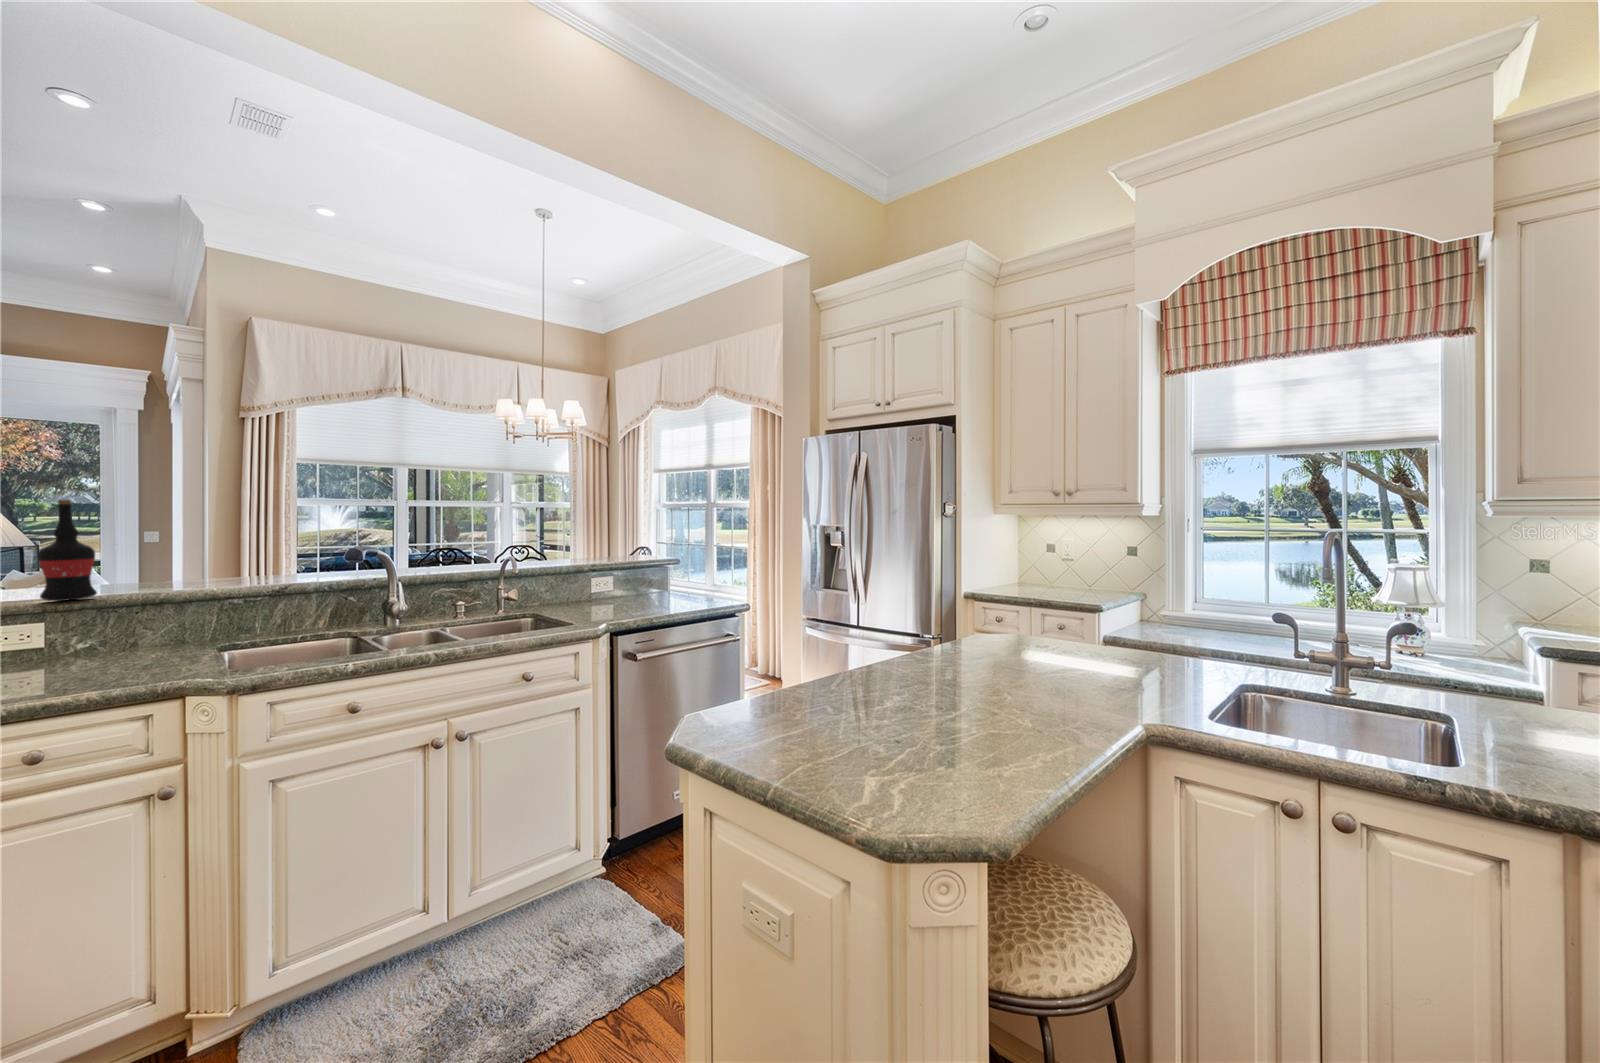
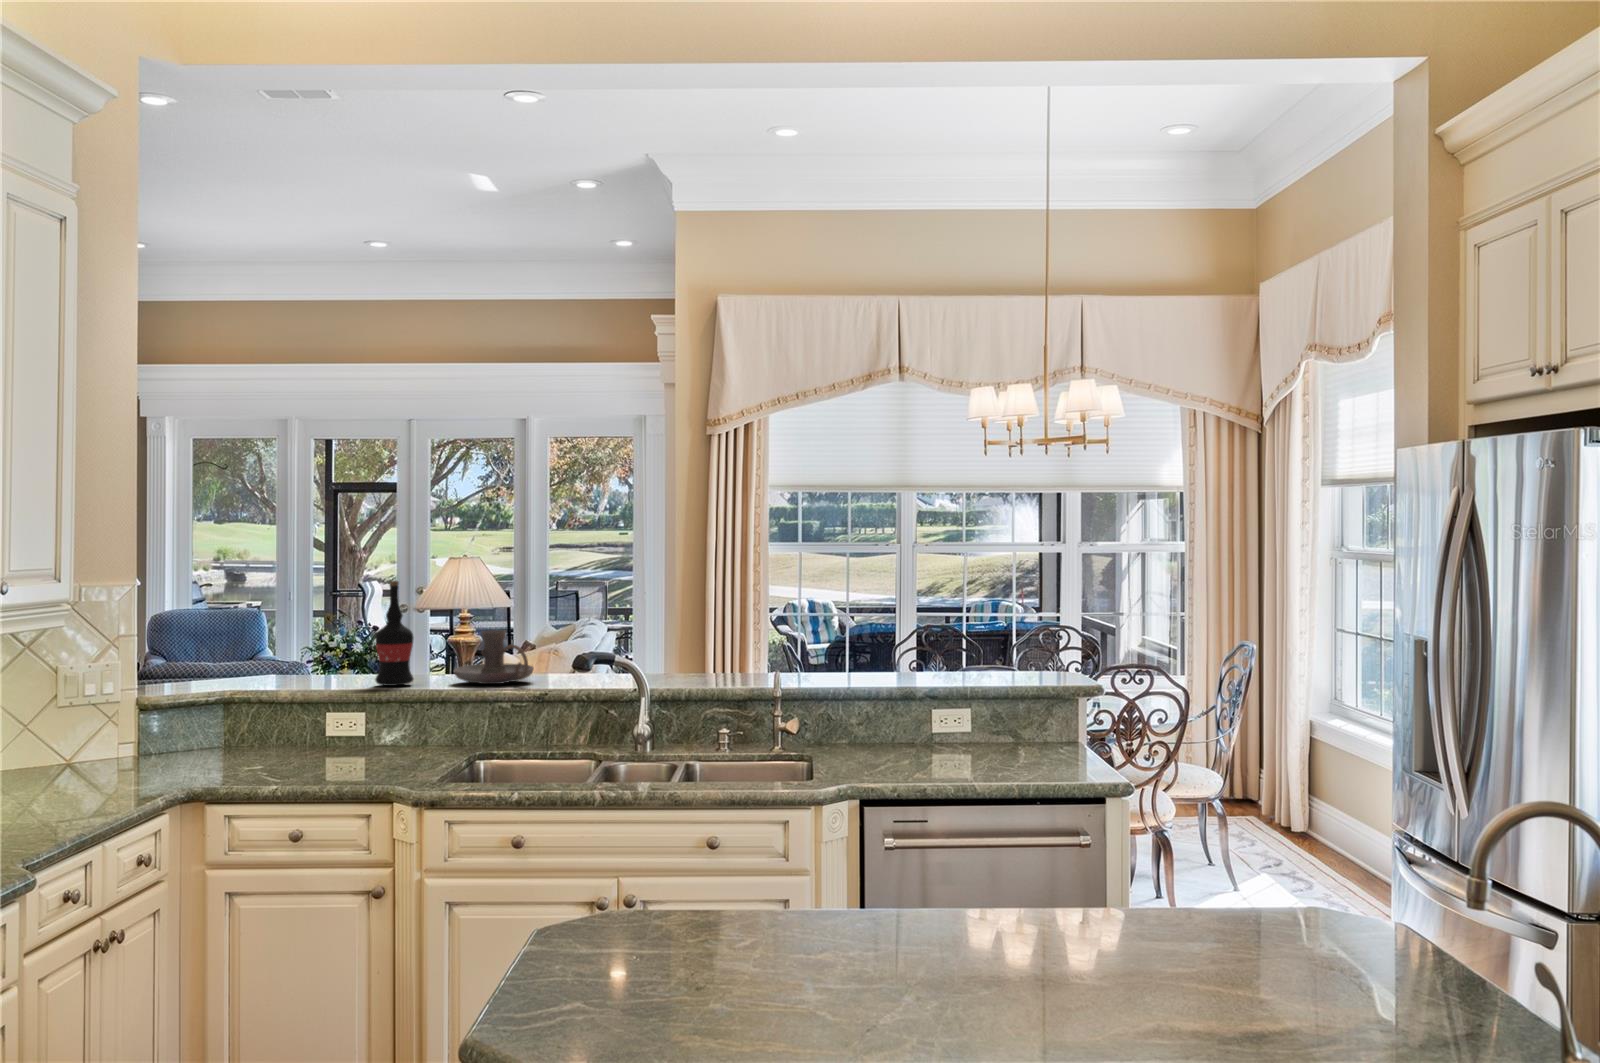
candle holder: none [144,545,251,591] -> present [454,630,534,684]

